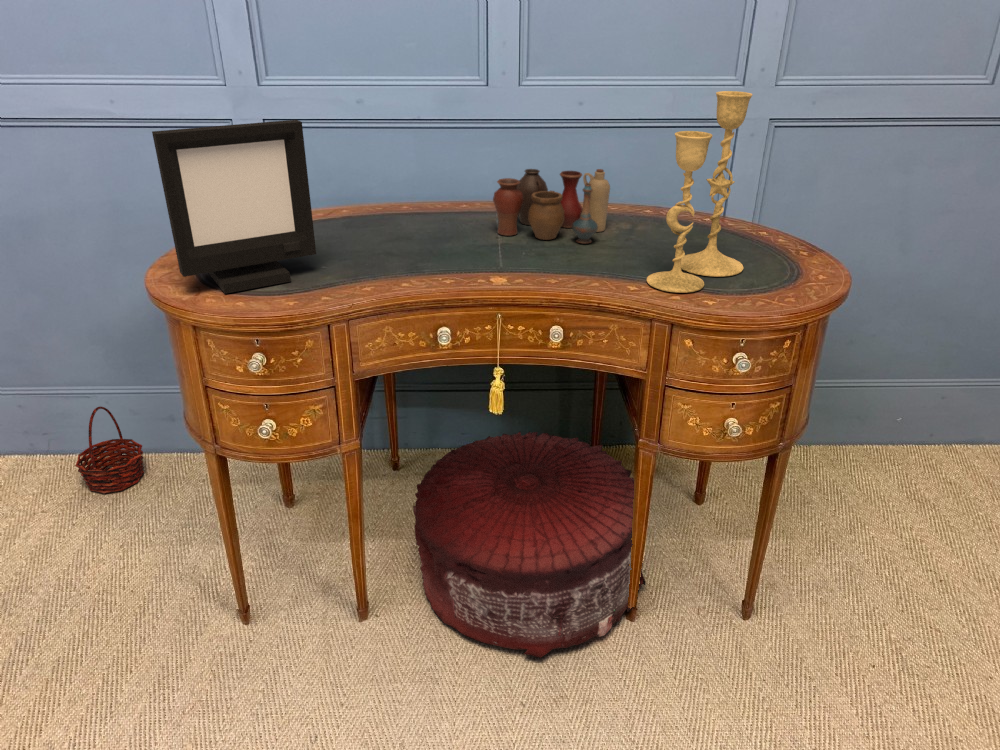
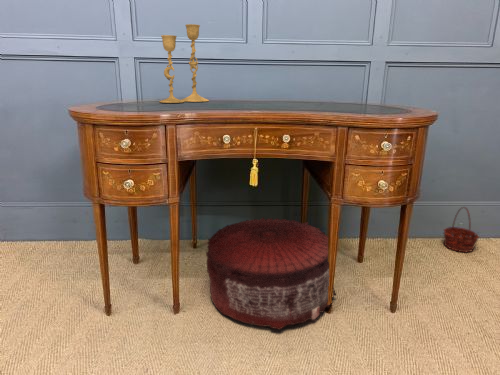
candlestick: present [647,91,752,293] -> present [160,24,209,103]
picture frame: present [152,120,316,294] -> none [80,20,160,111]
vase: present [493,169,610,243] -> none [250,73,310,106]
basket: present [75,407,144,493] -> present [444,208,479,252]

